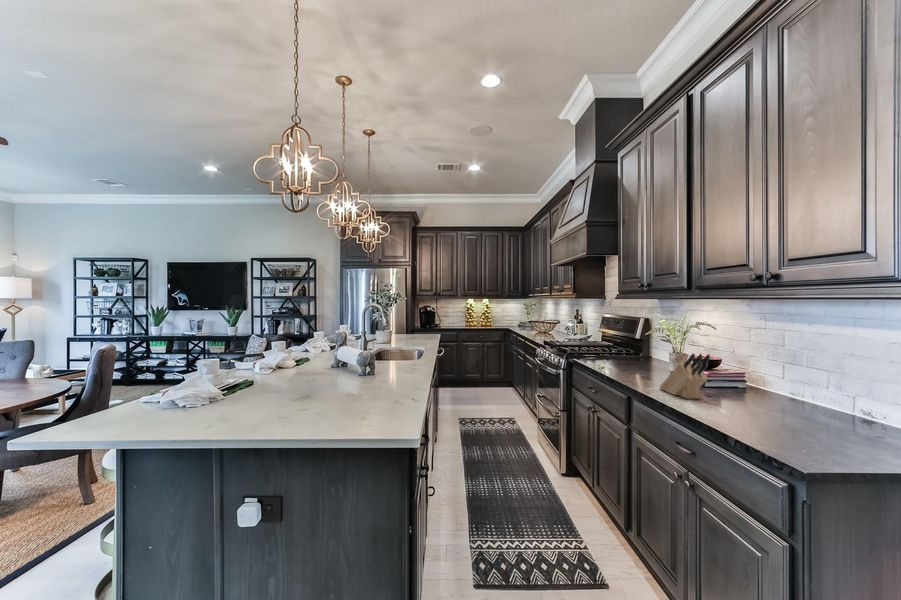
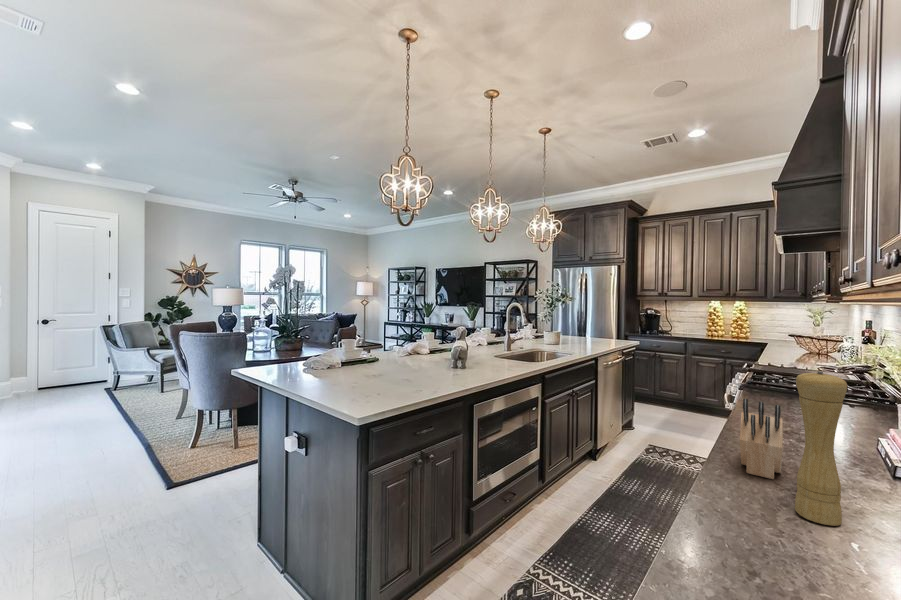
pepper mill: none [734,331,759,411] -> present [795,371,847,526]

